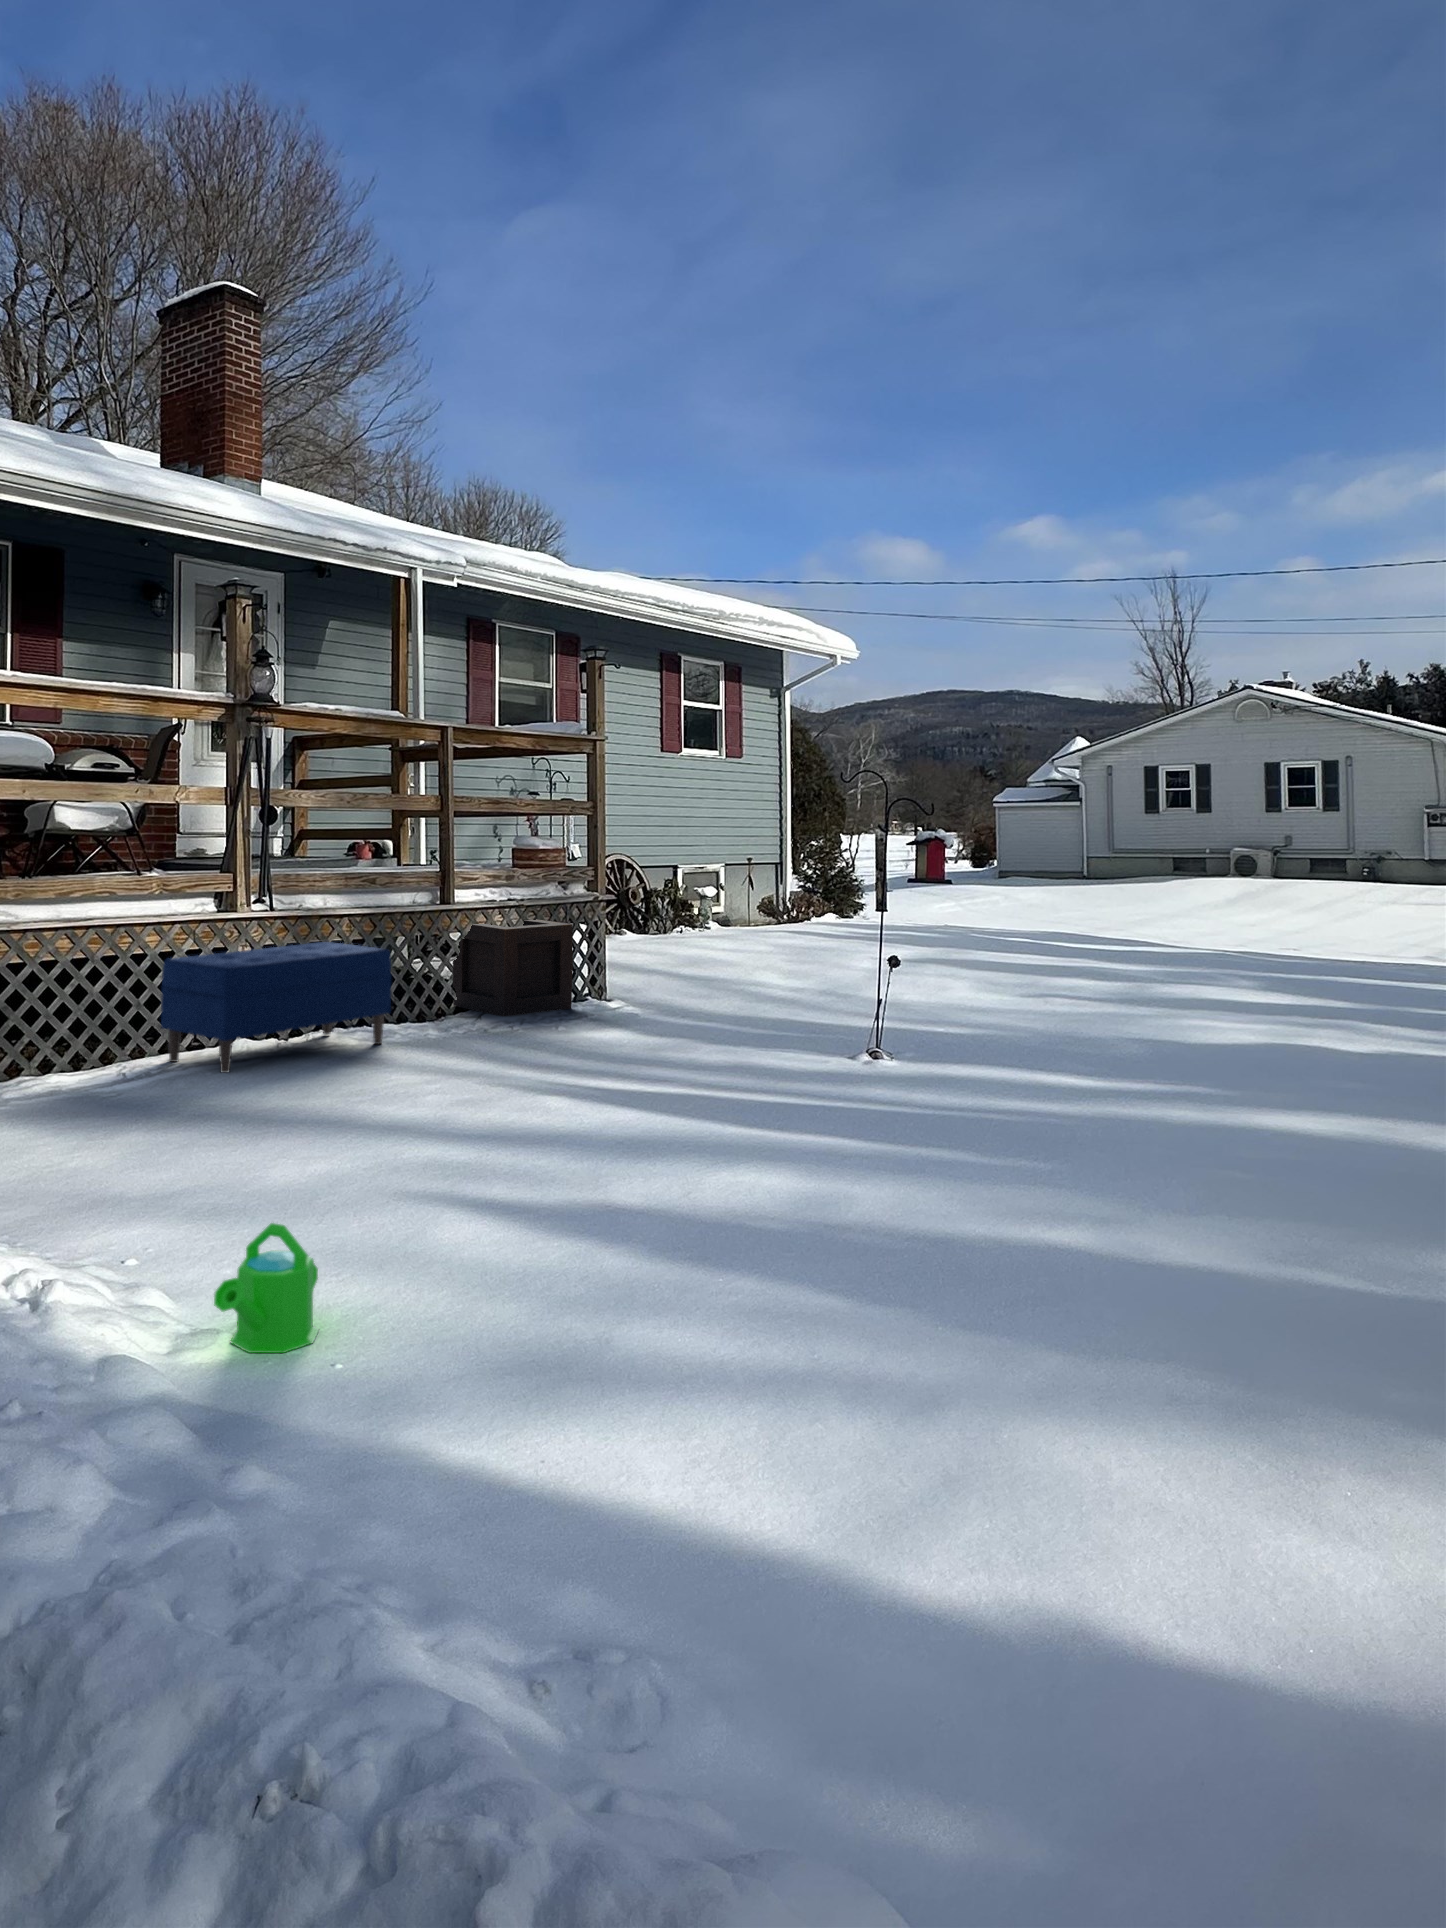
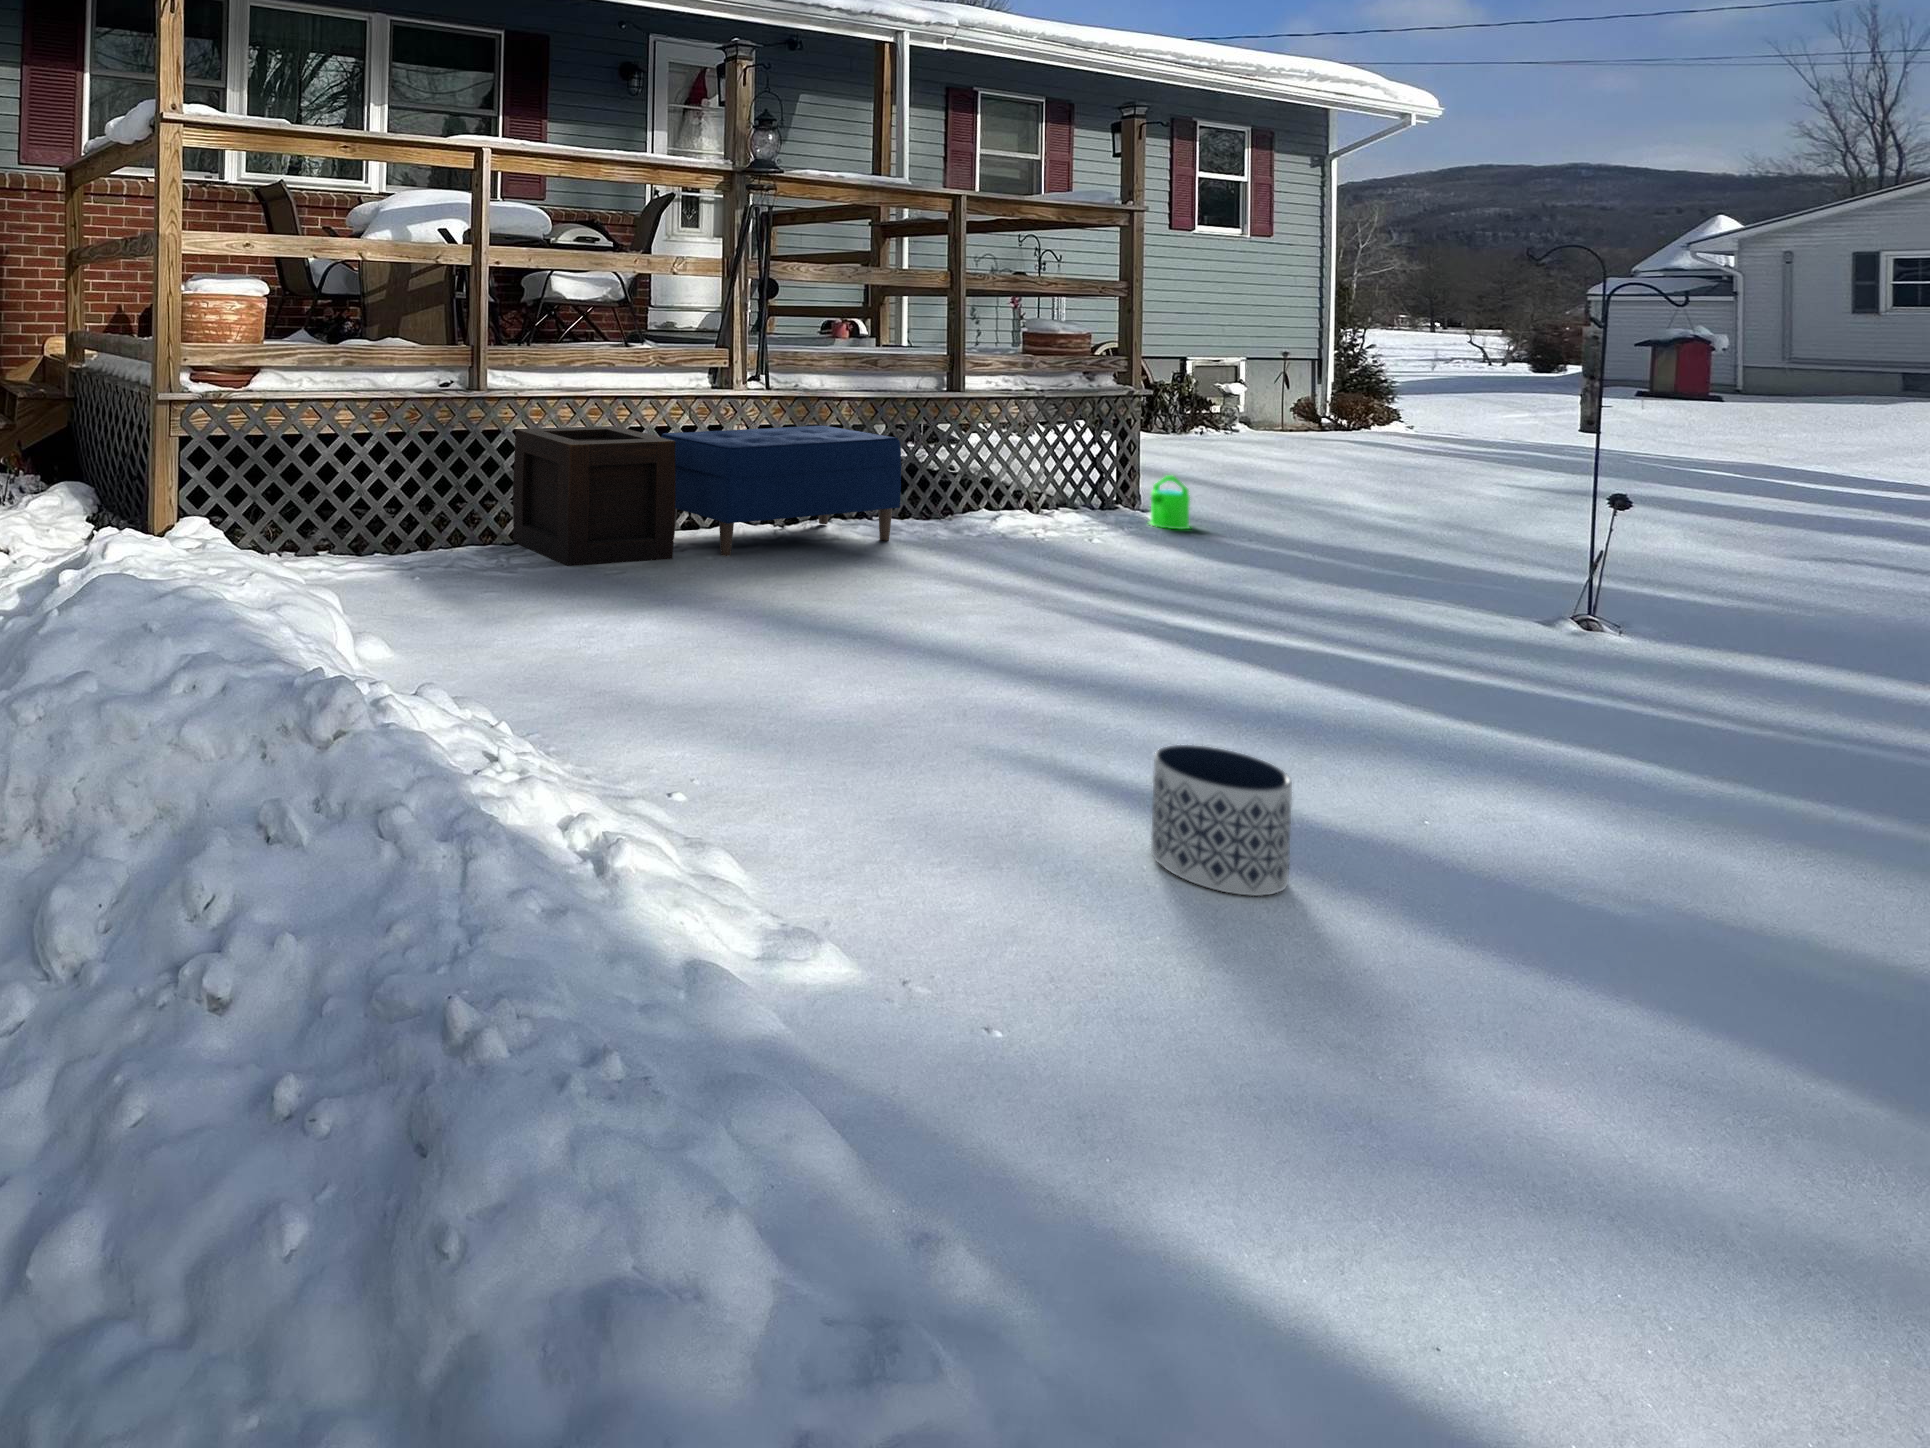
wooden crate: present [453,919,573,1017] -> present [513,426,676,566]
planter: none [490,1172,578,1277] -> present [1151,745,1292,896]
watering can: present [214,1223,319,1353] -> present [1149,475,1190,529]

